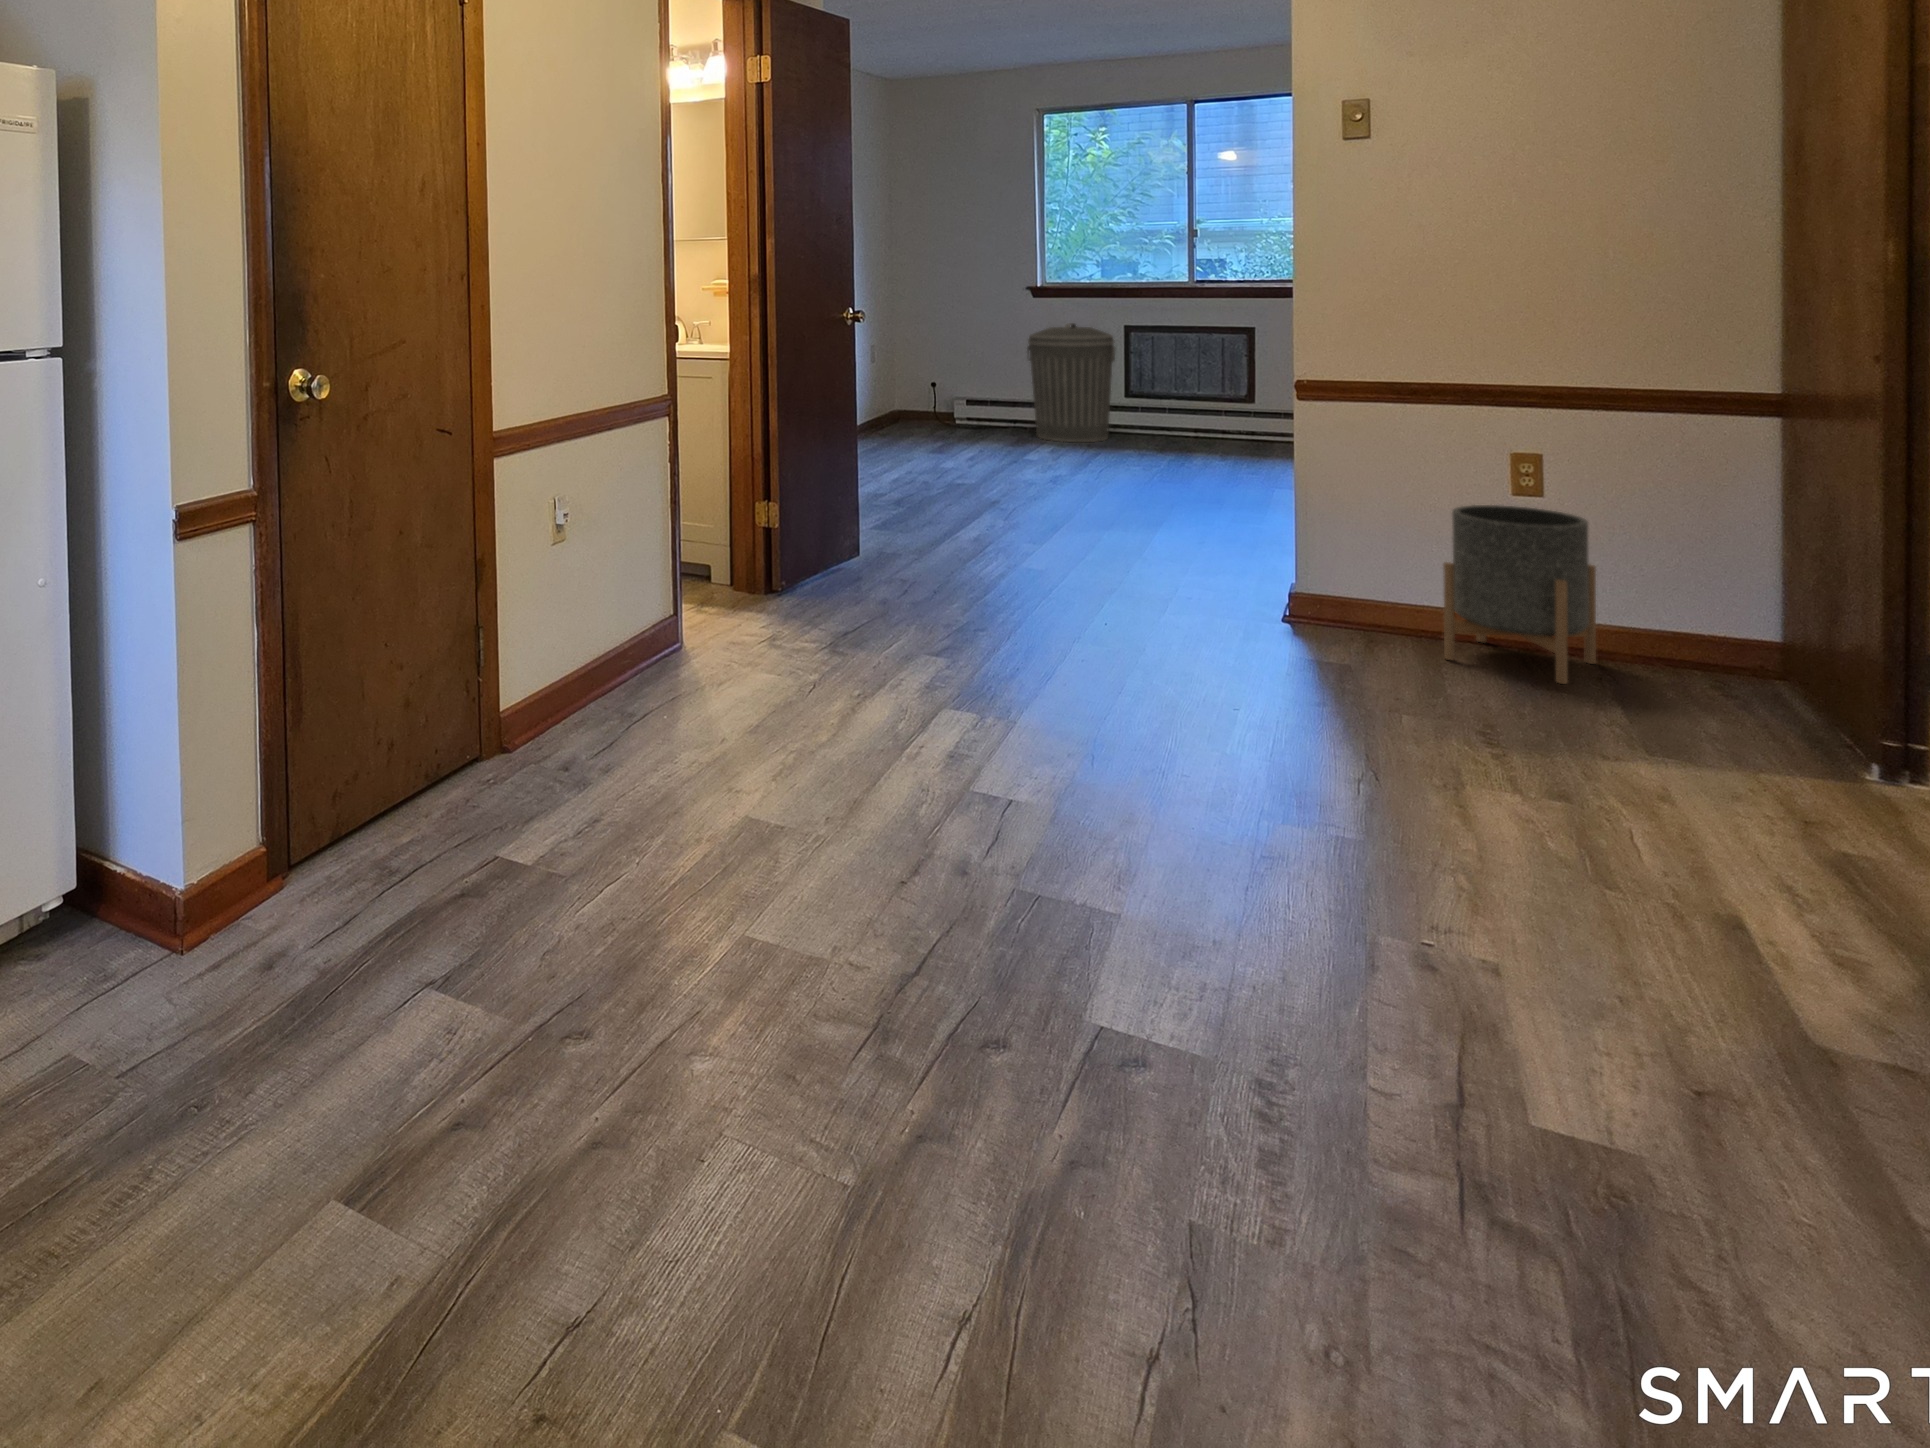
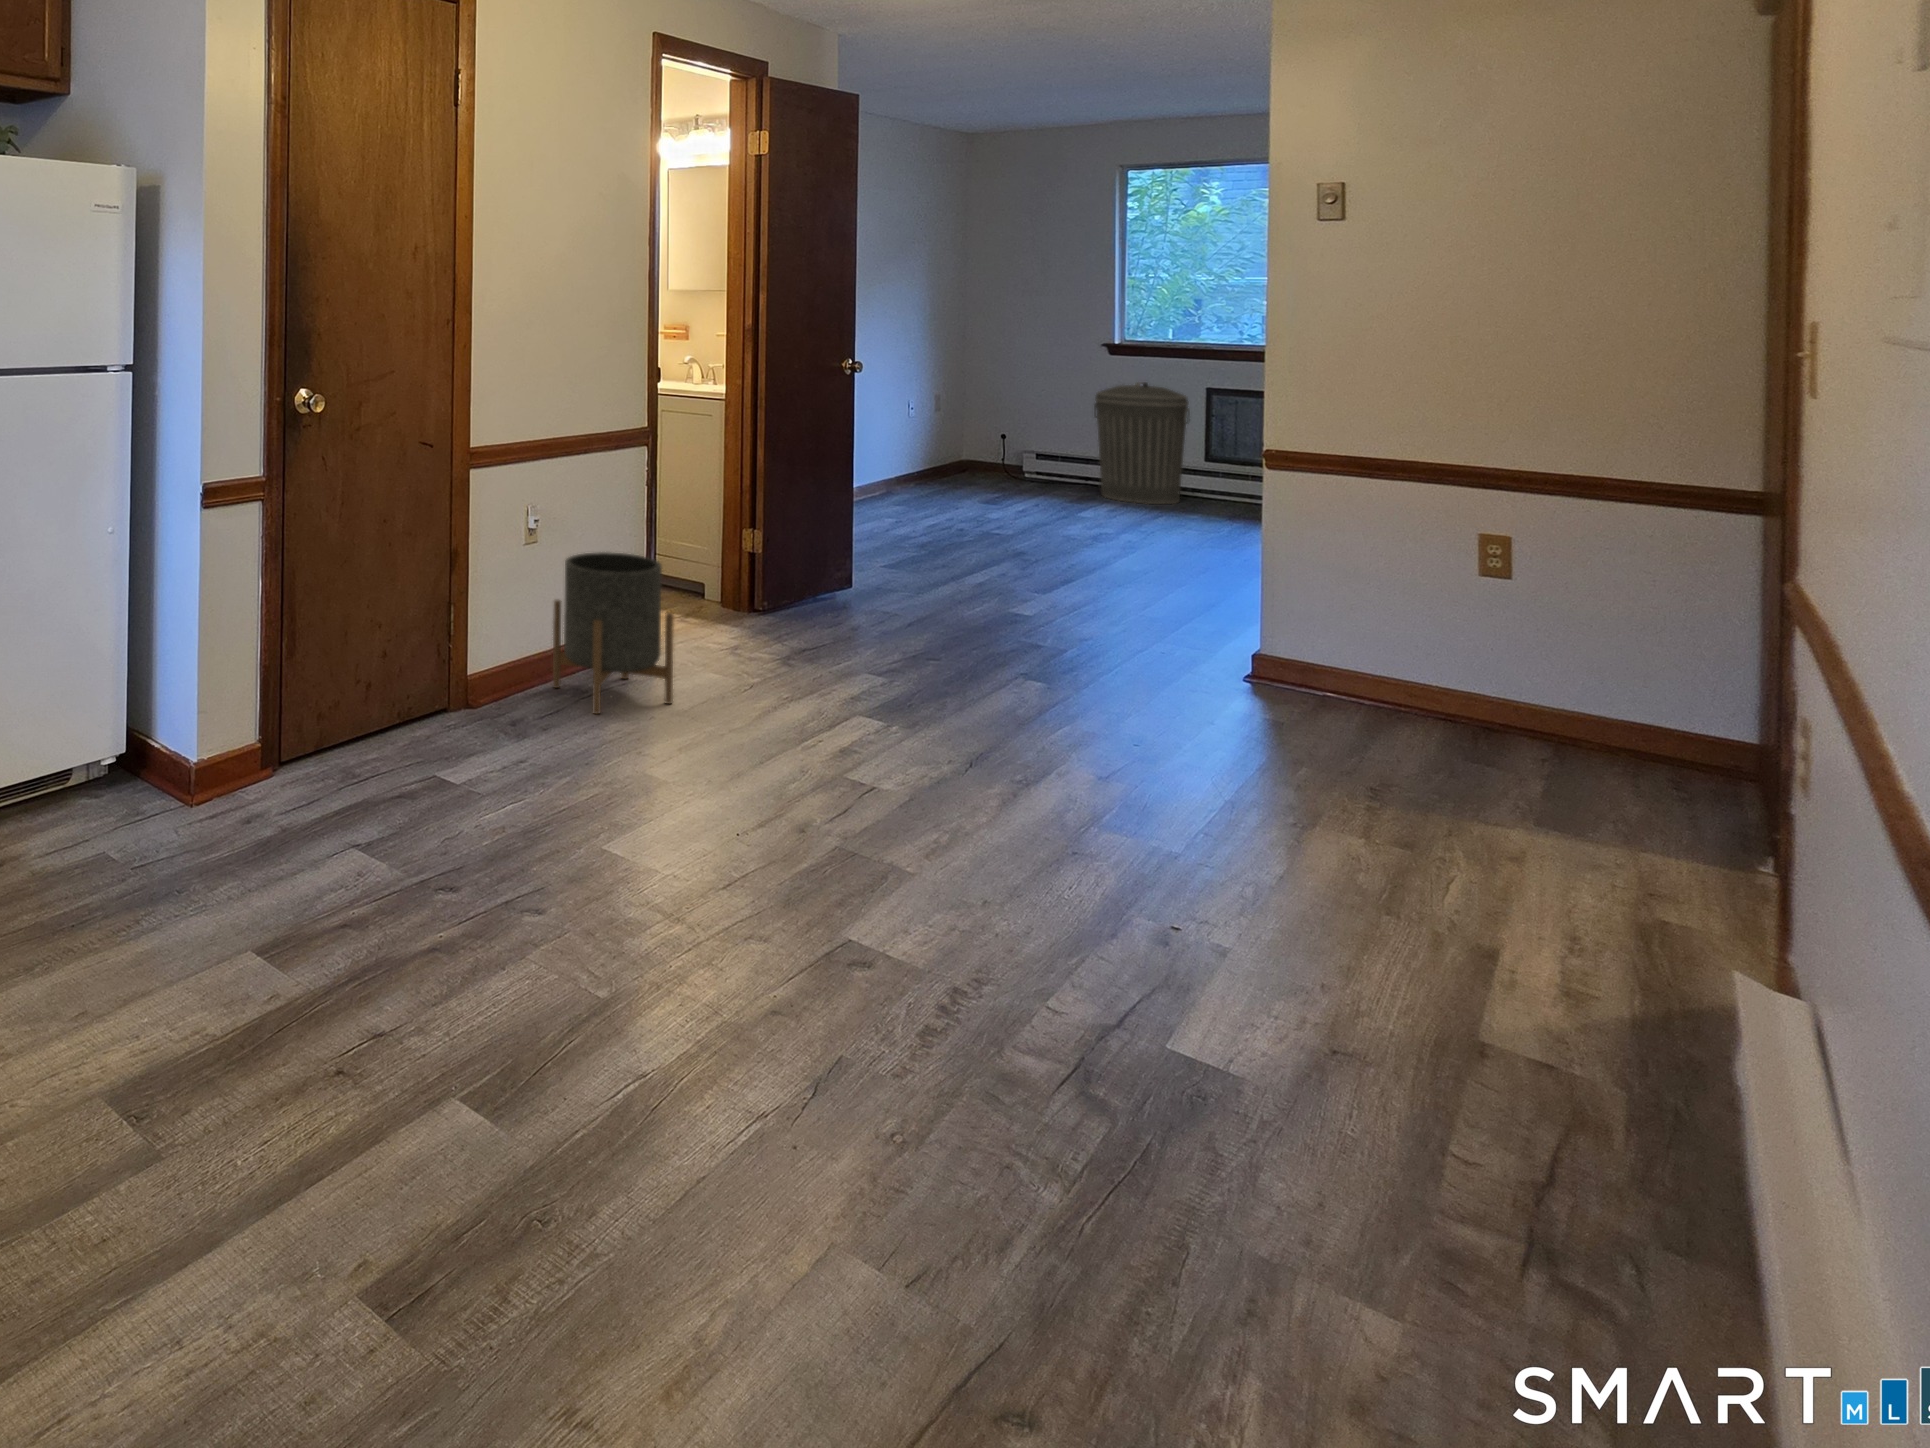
planter: present [1443,505,1596,684] -> present [553,552,674,714]

